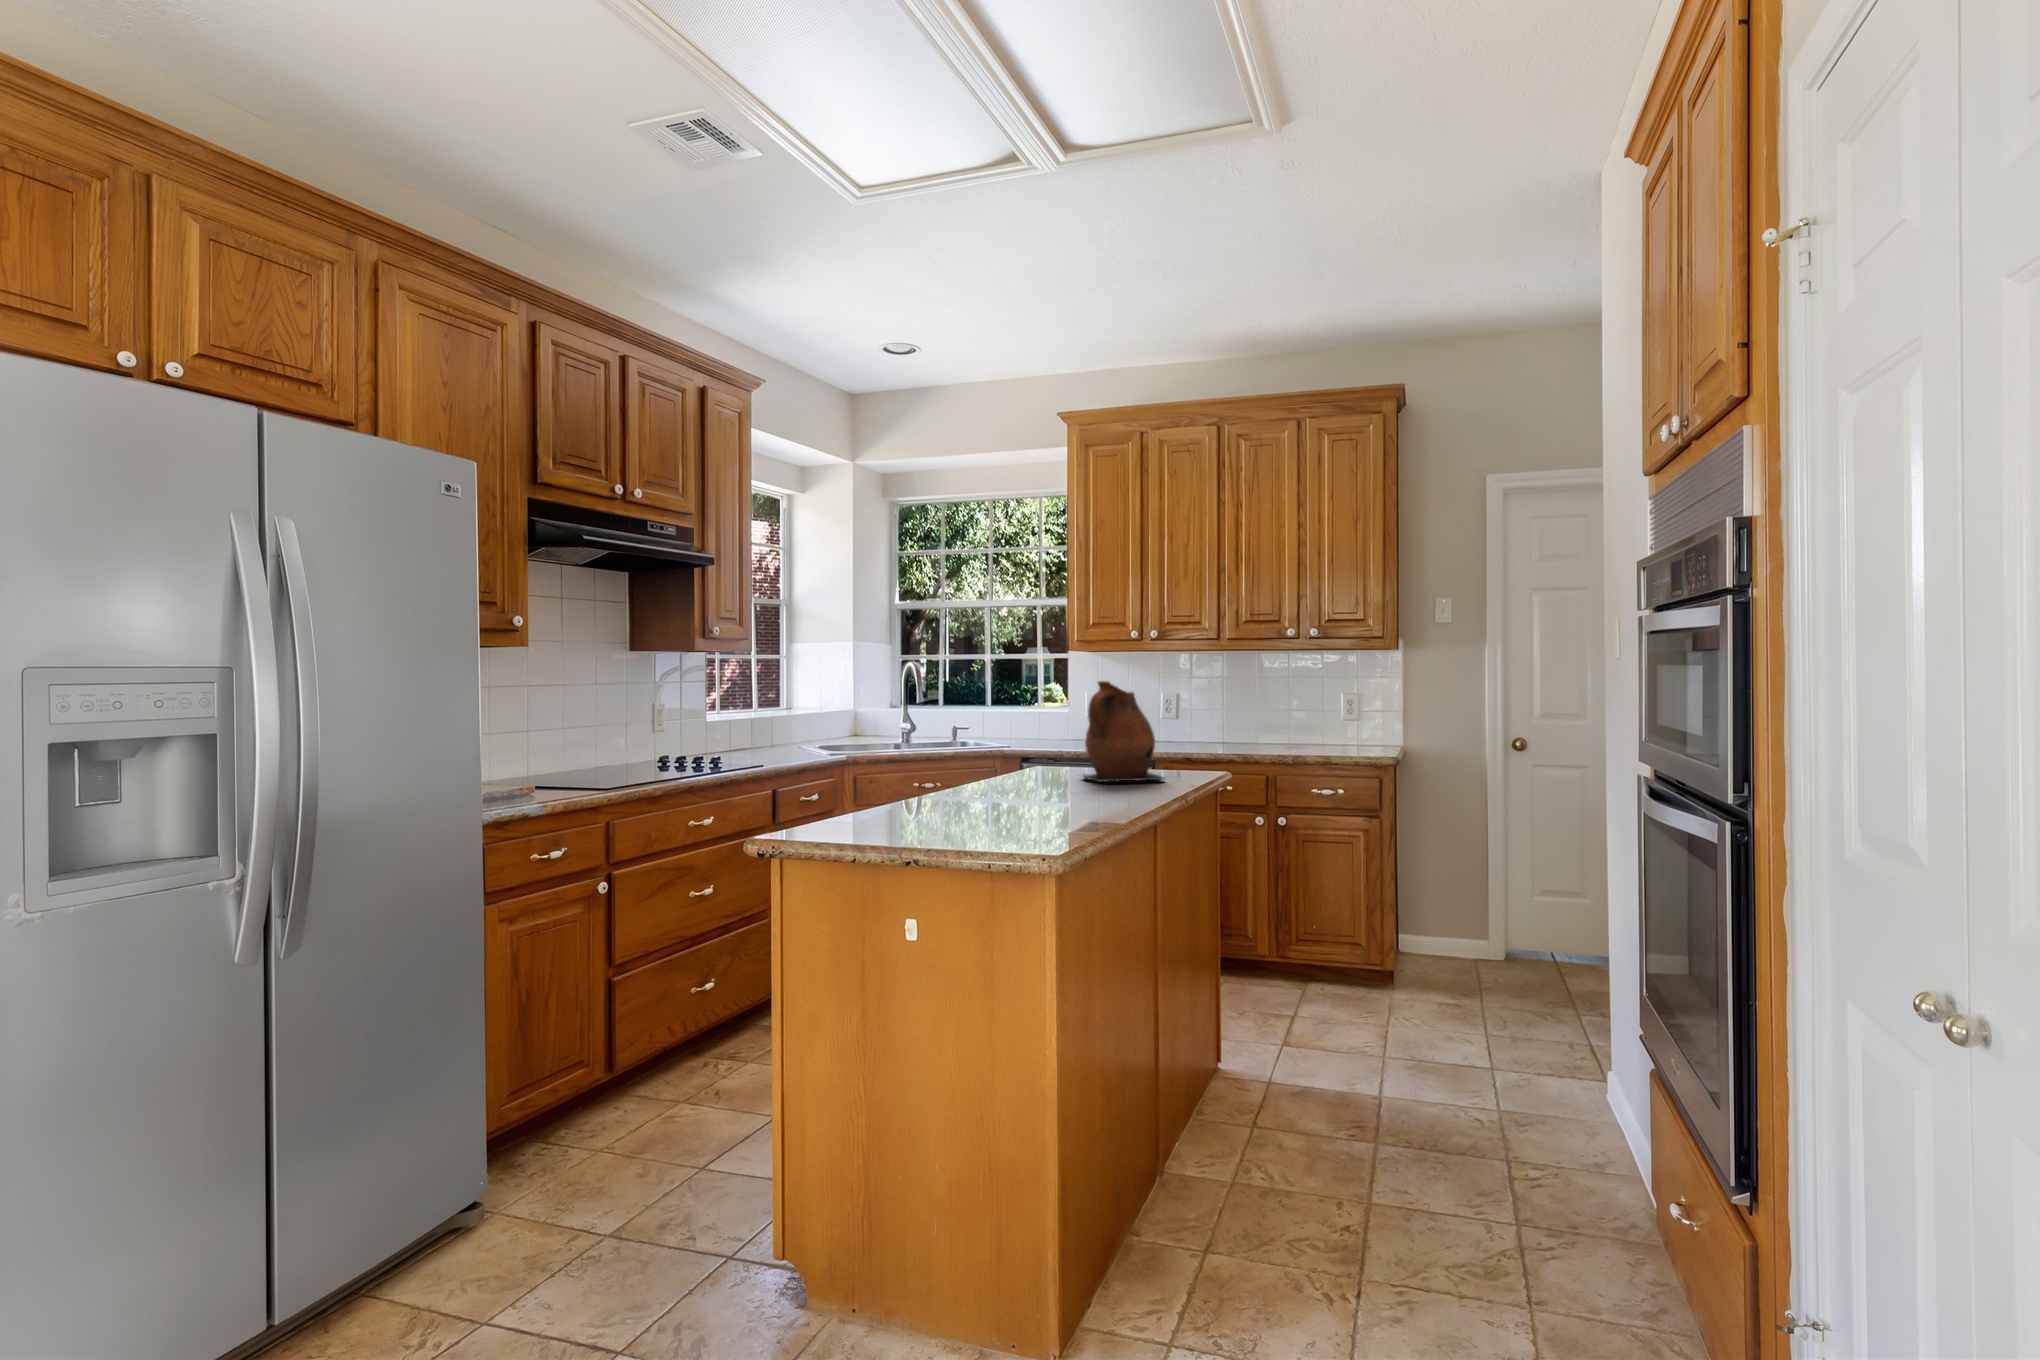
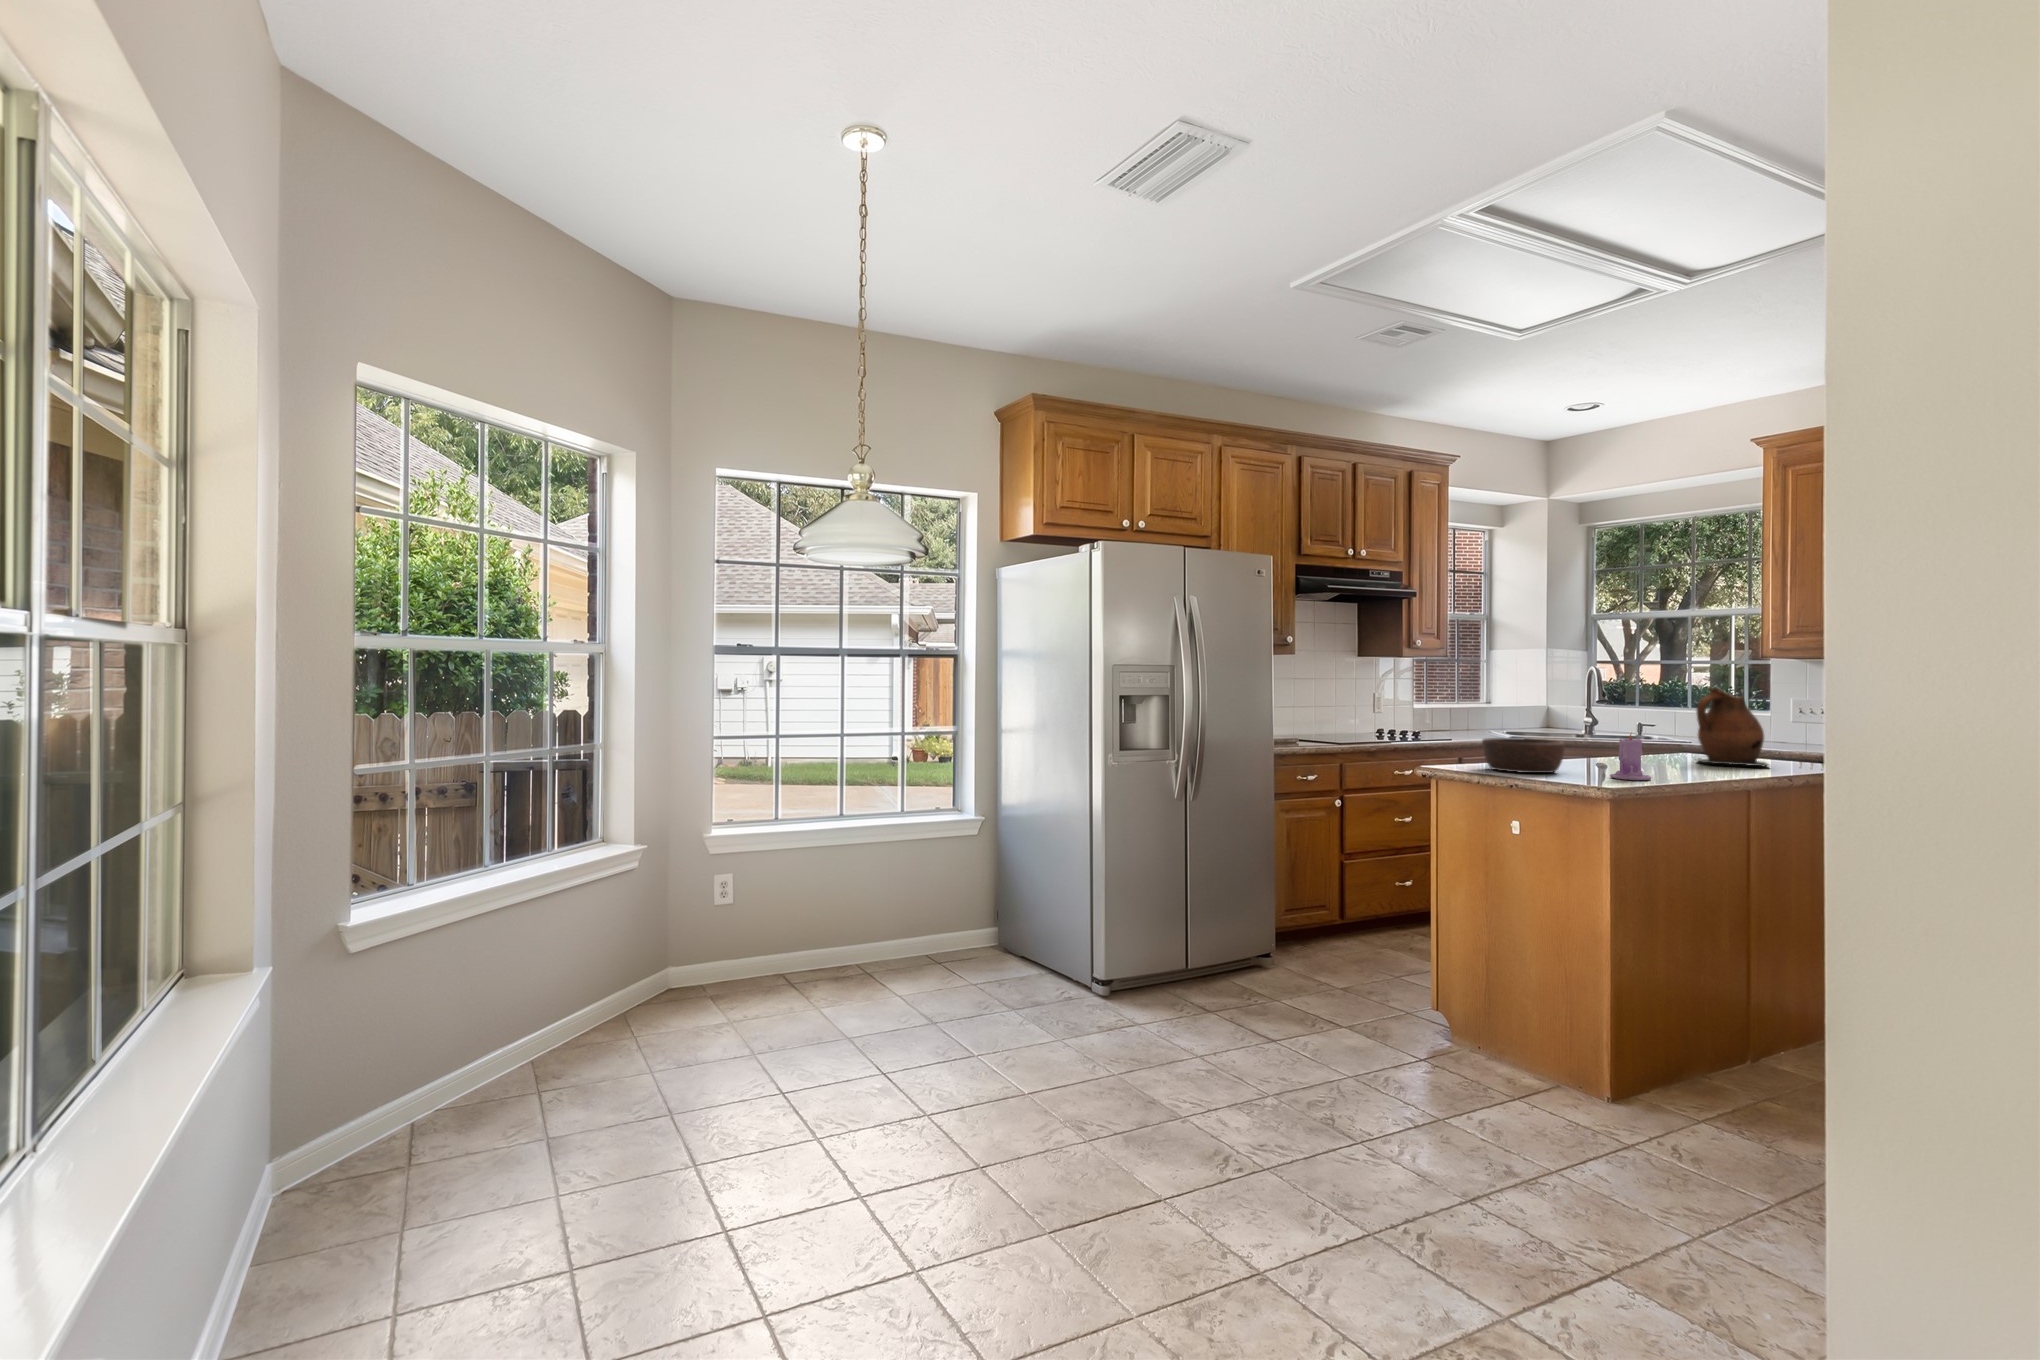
candle: none [1035,752,1089,828] -> present [1610,734,1651,780]
wooden bowl: none [849,771,971,833] -> present [1482,738,1565,773]

